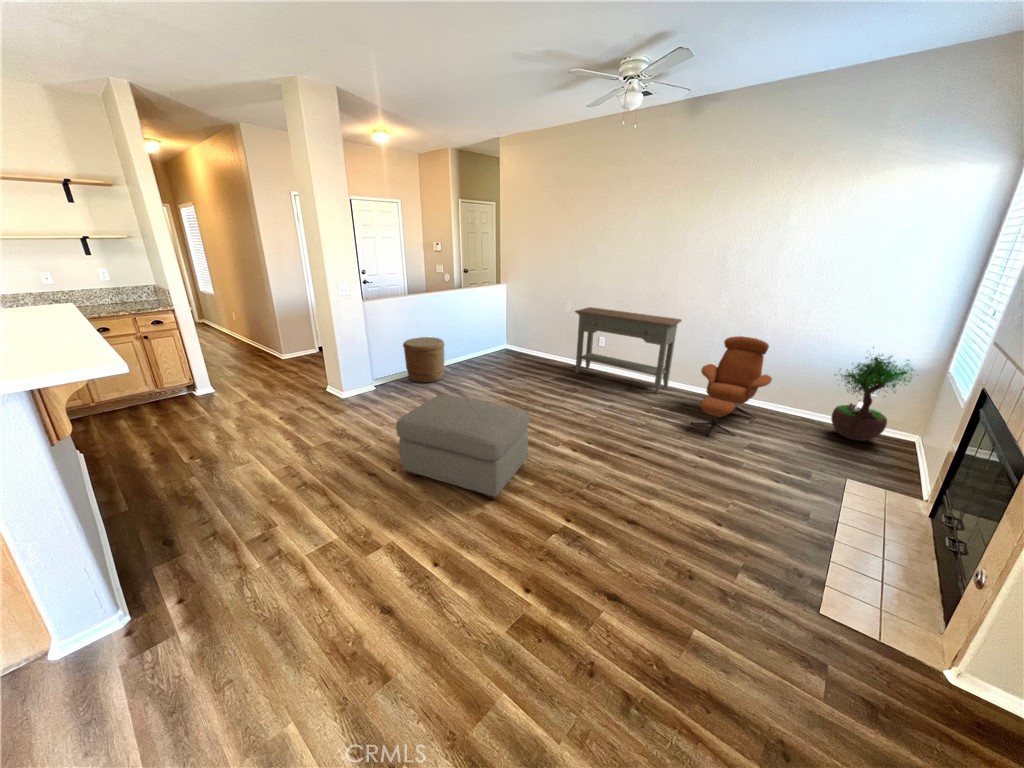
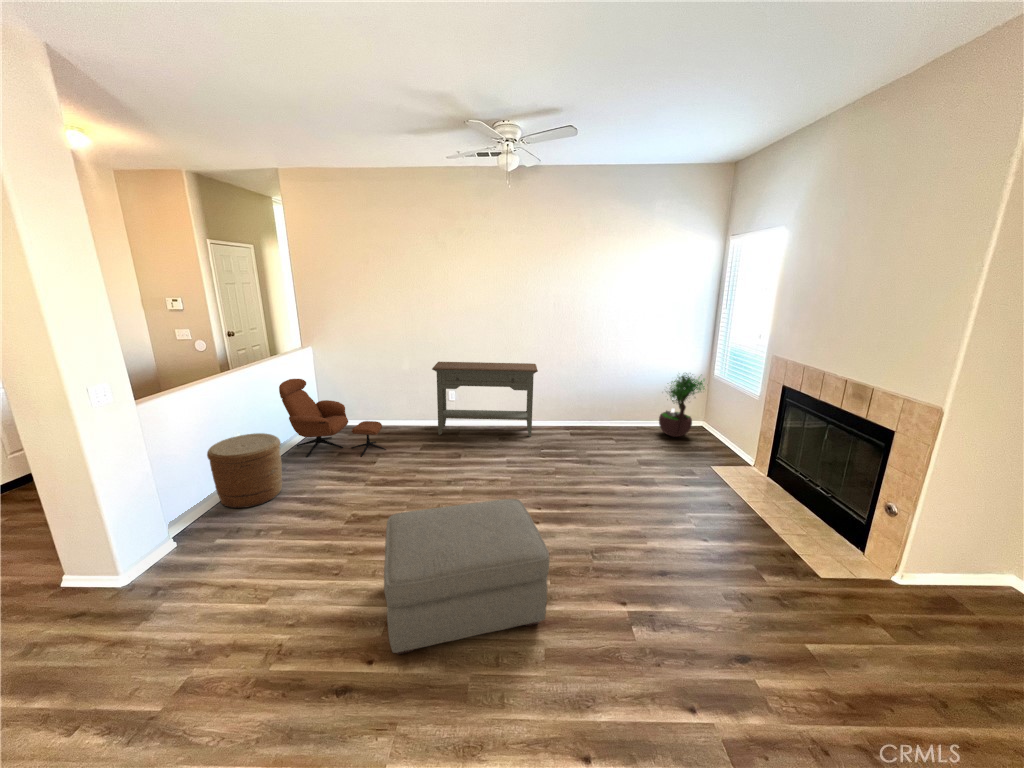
lounge chair: present [692,336,772,436] -> present [279,379,386,457]

